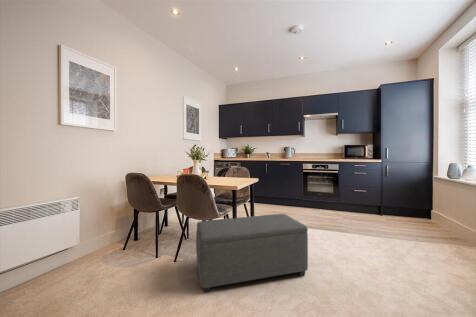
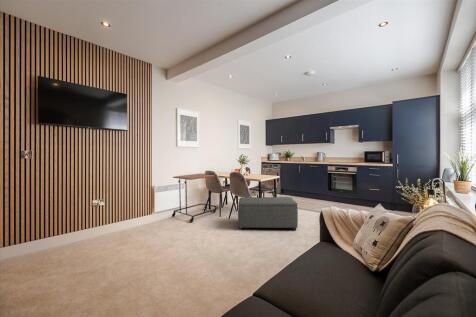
side table: none [45,179,154,288] -> present [172,174,219,223]

